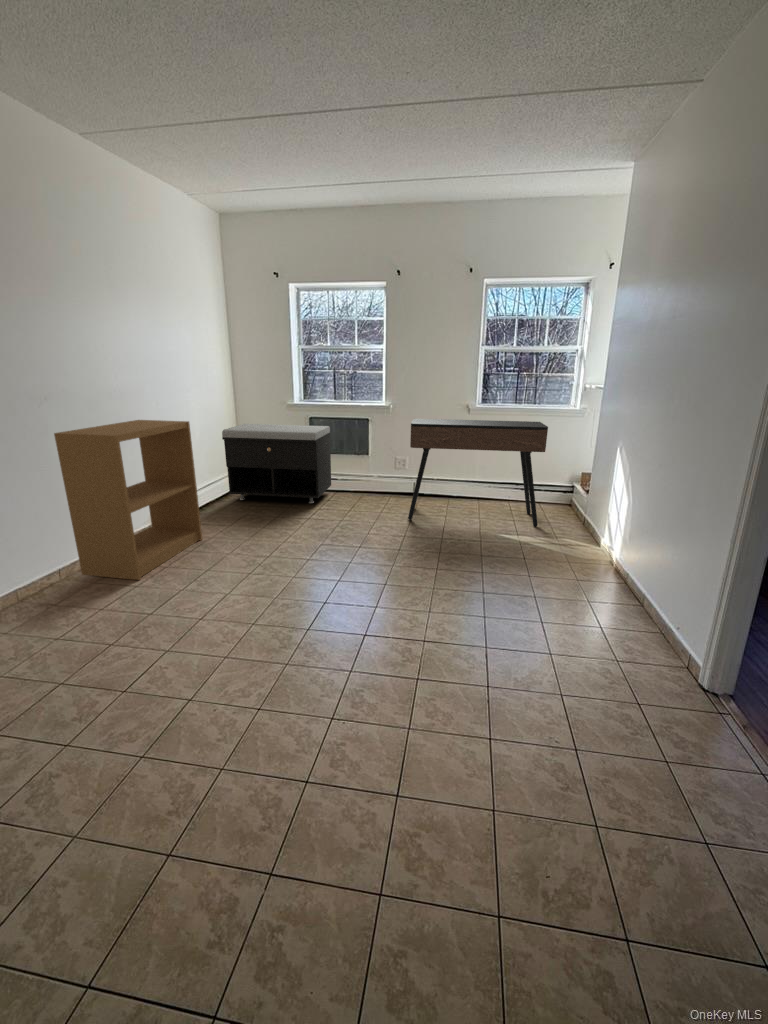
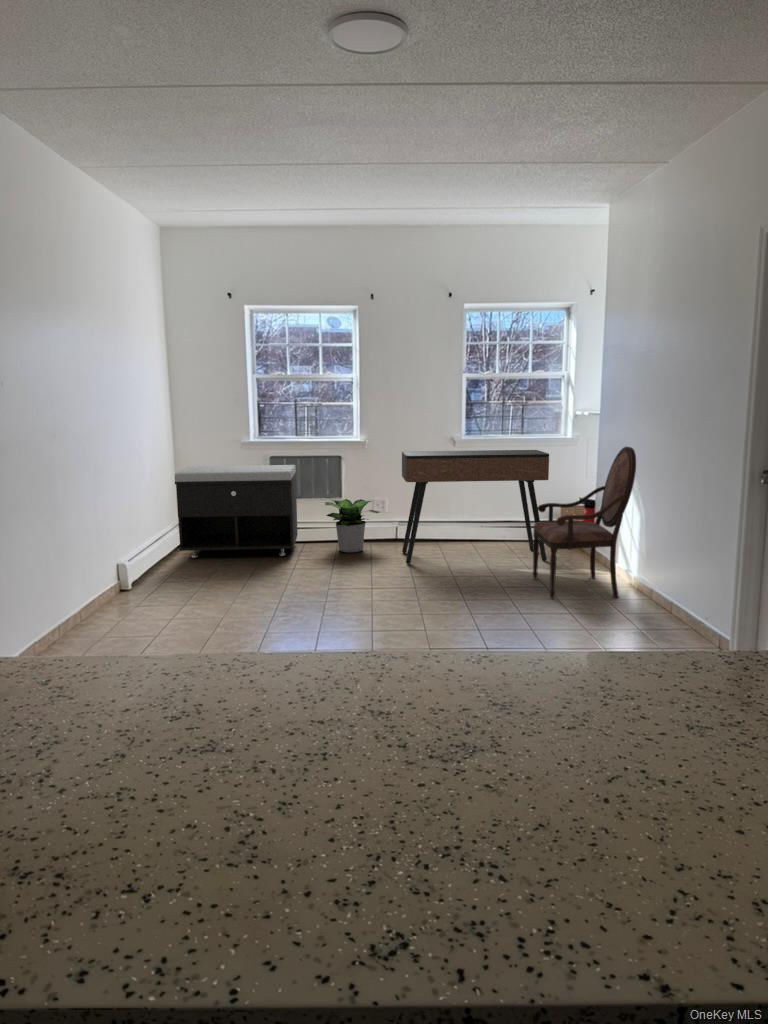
bookshelf: present [54,420,202,580] -> none [60,460,184,637]
armchair: none [516,425,628,578] -> present [533,447,636,599]
potted plant: none [347,458,397,504] -> present [325,499,379,553]

